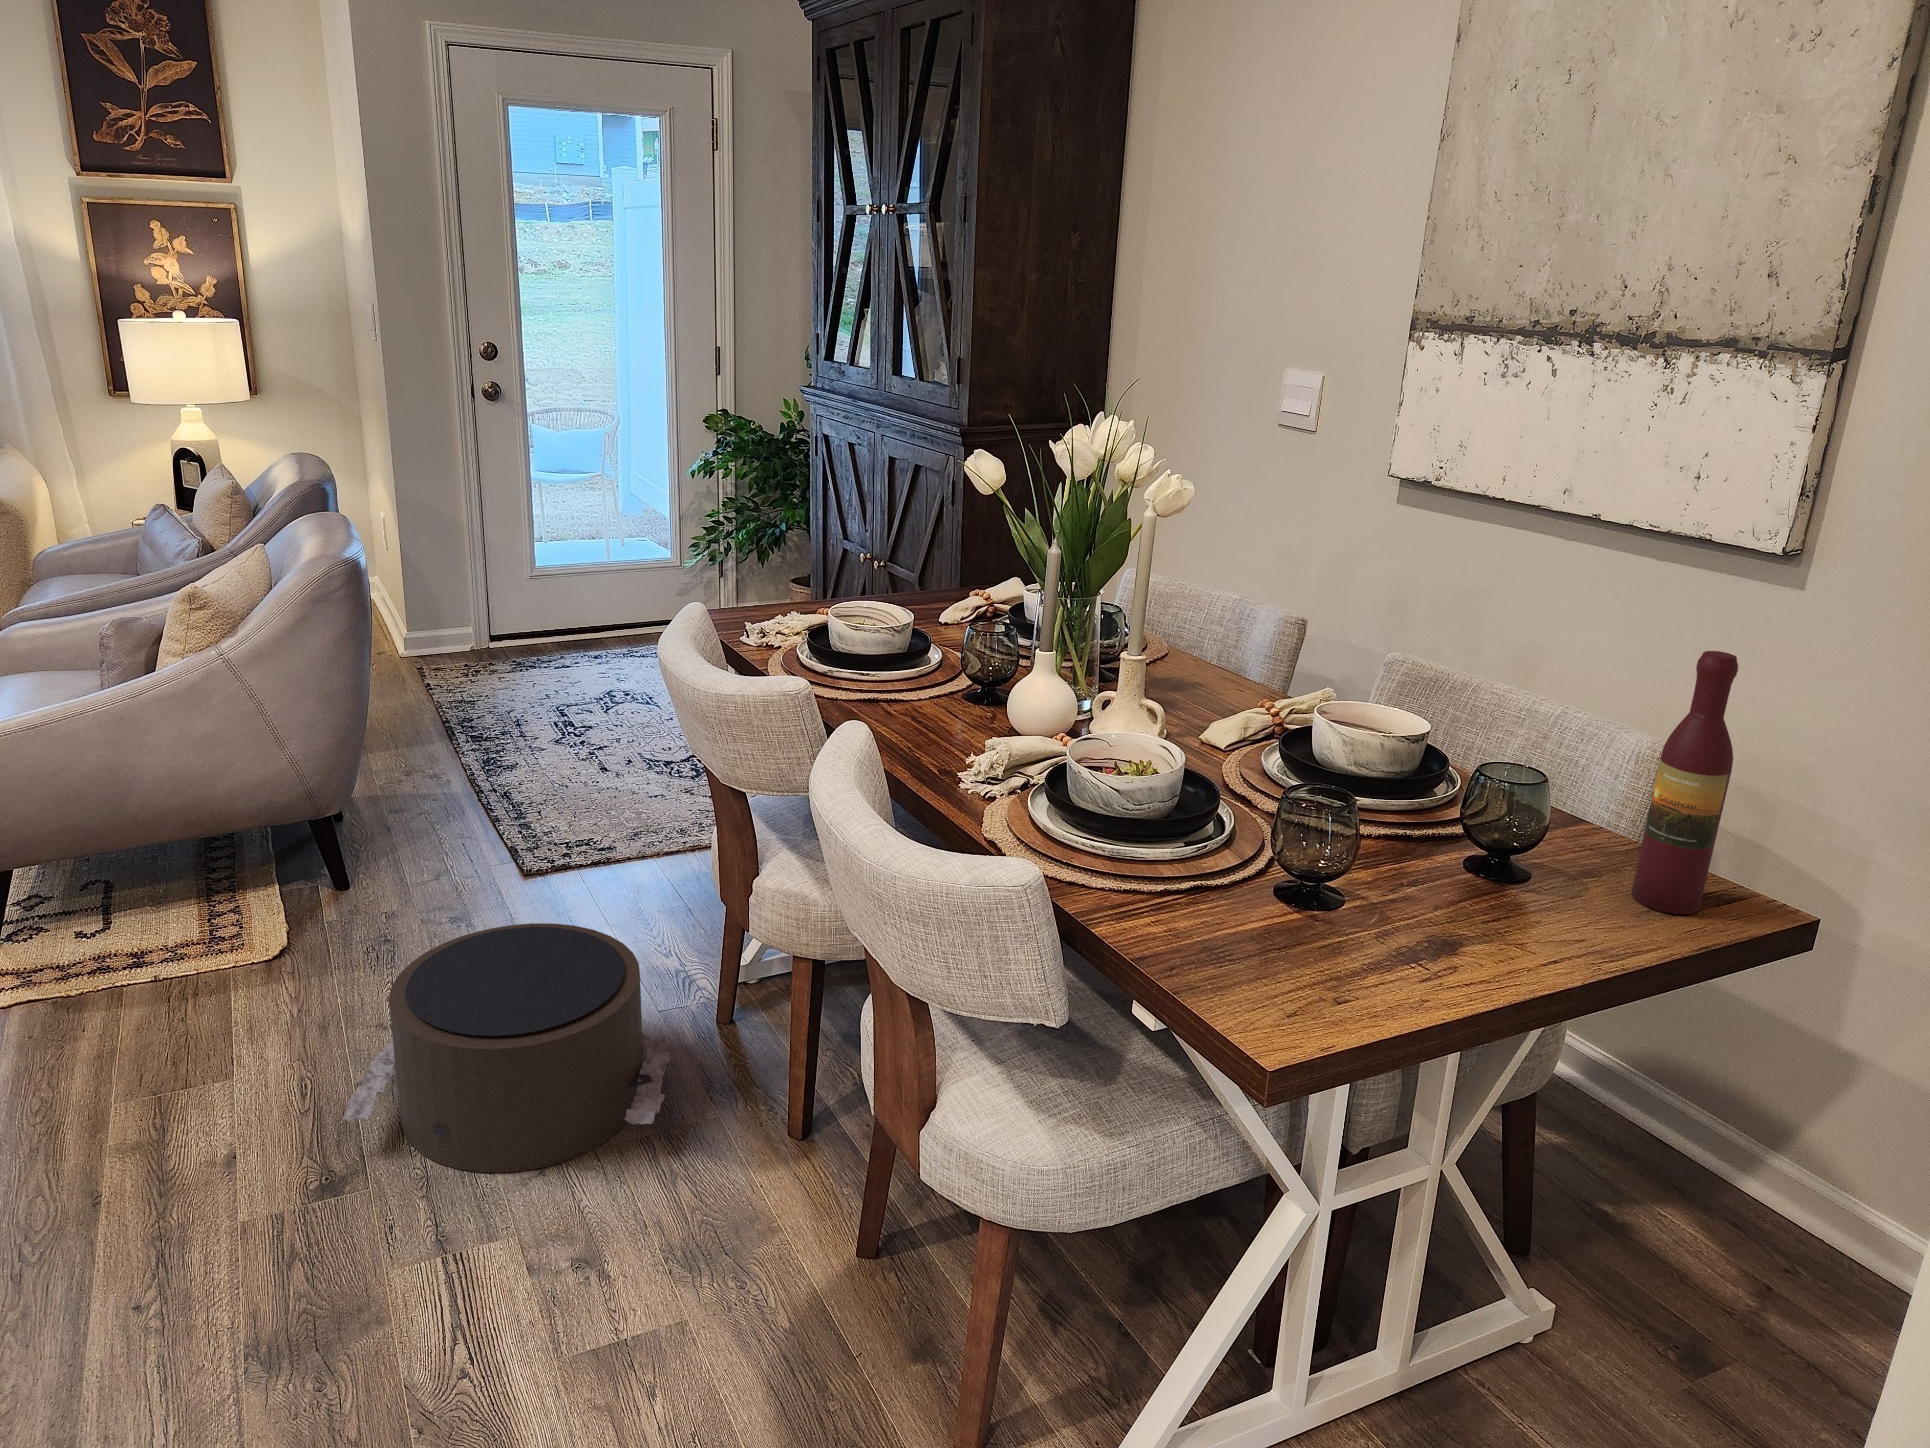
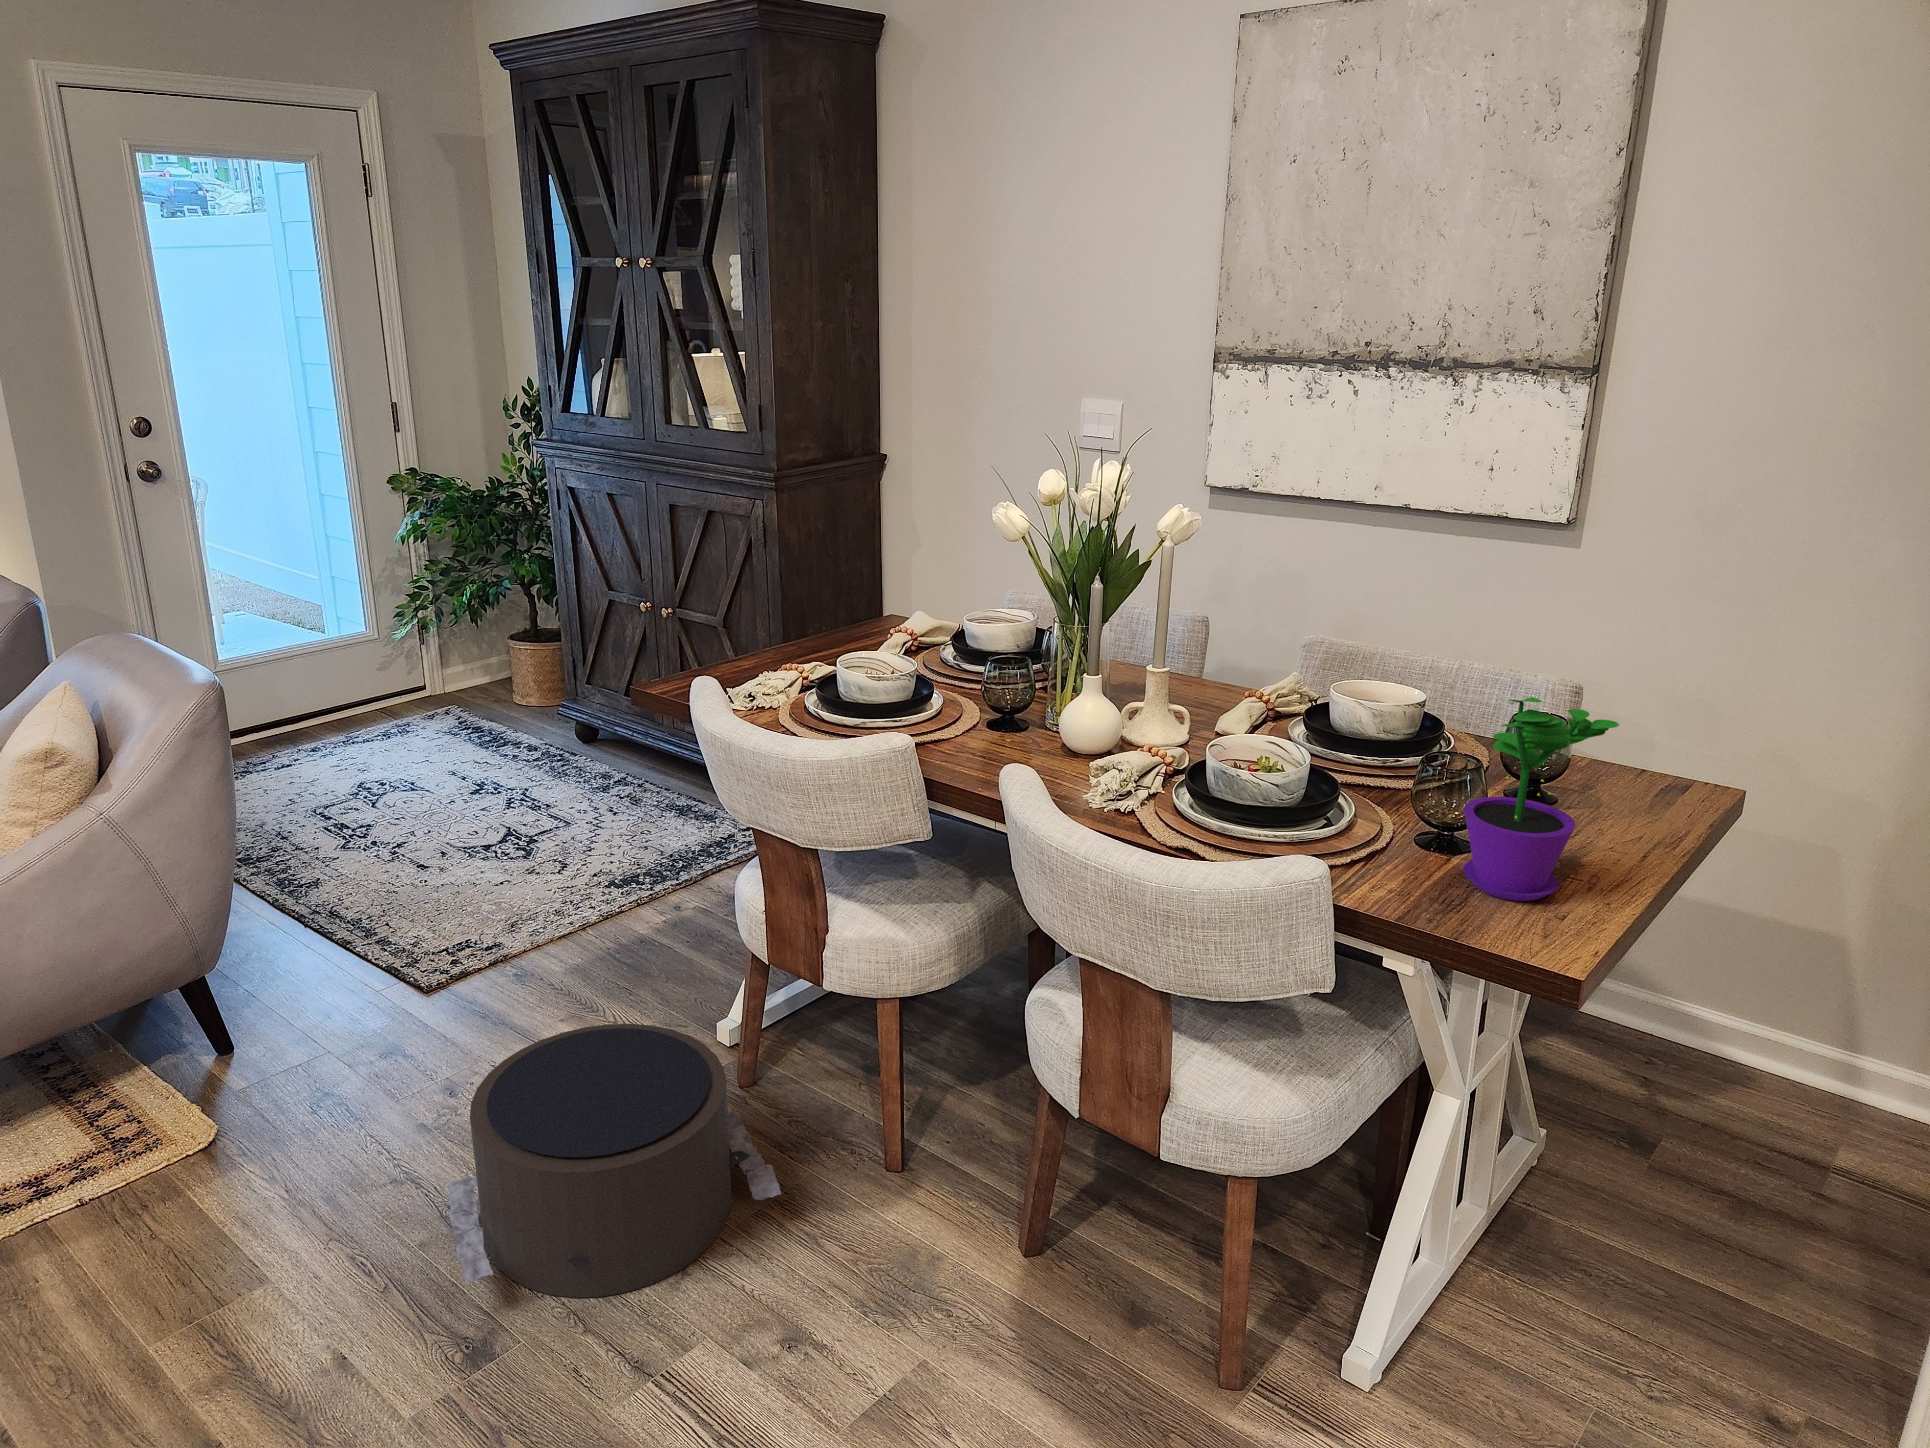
wine bottle: present [1631,651,1738,914] -> none [1616,608,1687,805]
flower pot: none [1270,681,1469,978] -> present [1463,669,1619,901]

